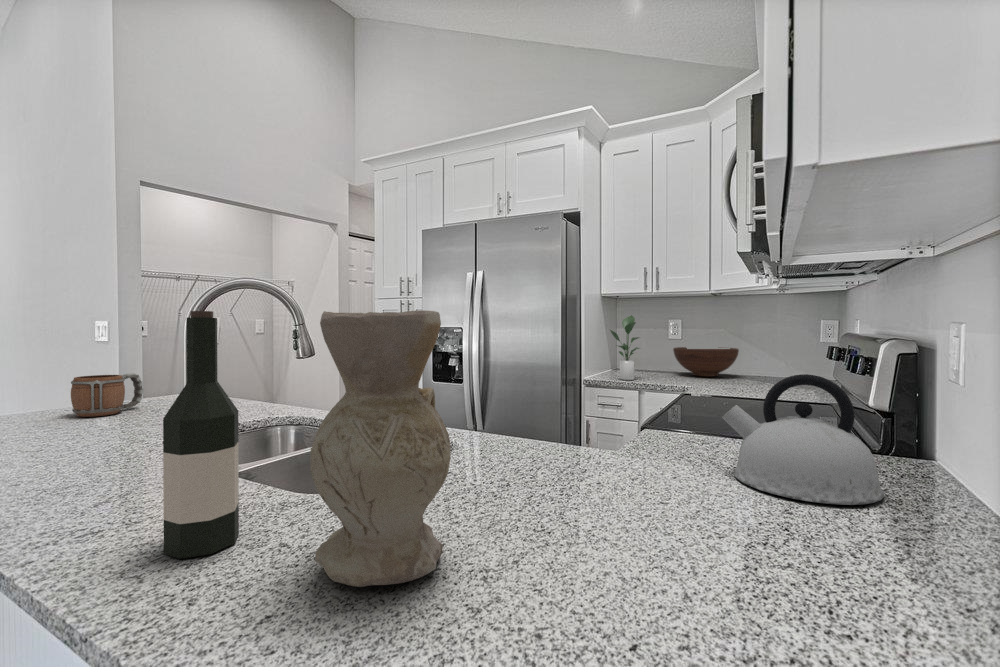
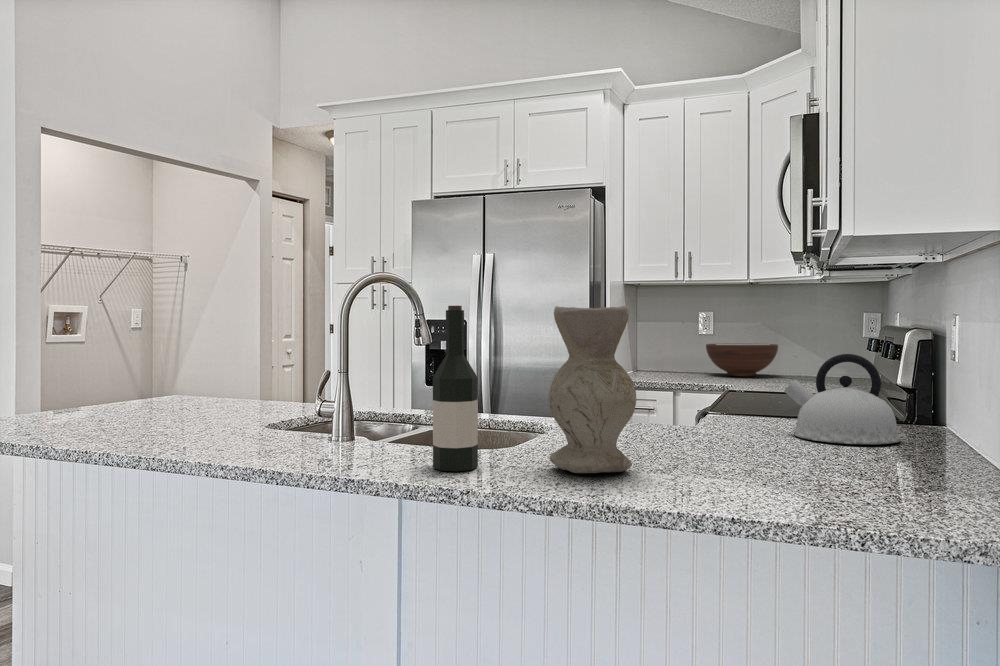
potted plant: present [610,315,640,380] -> none [638,307,675,381]
mug: present [71,373,143,417] -> none [113,370,169,415]

